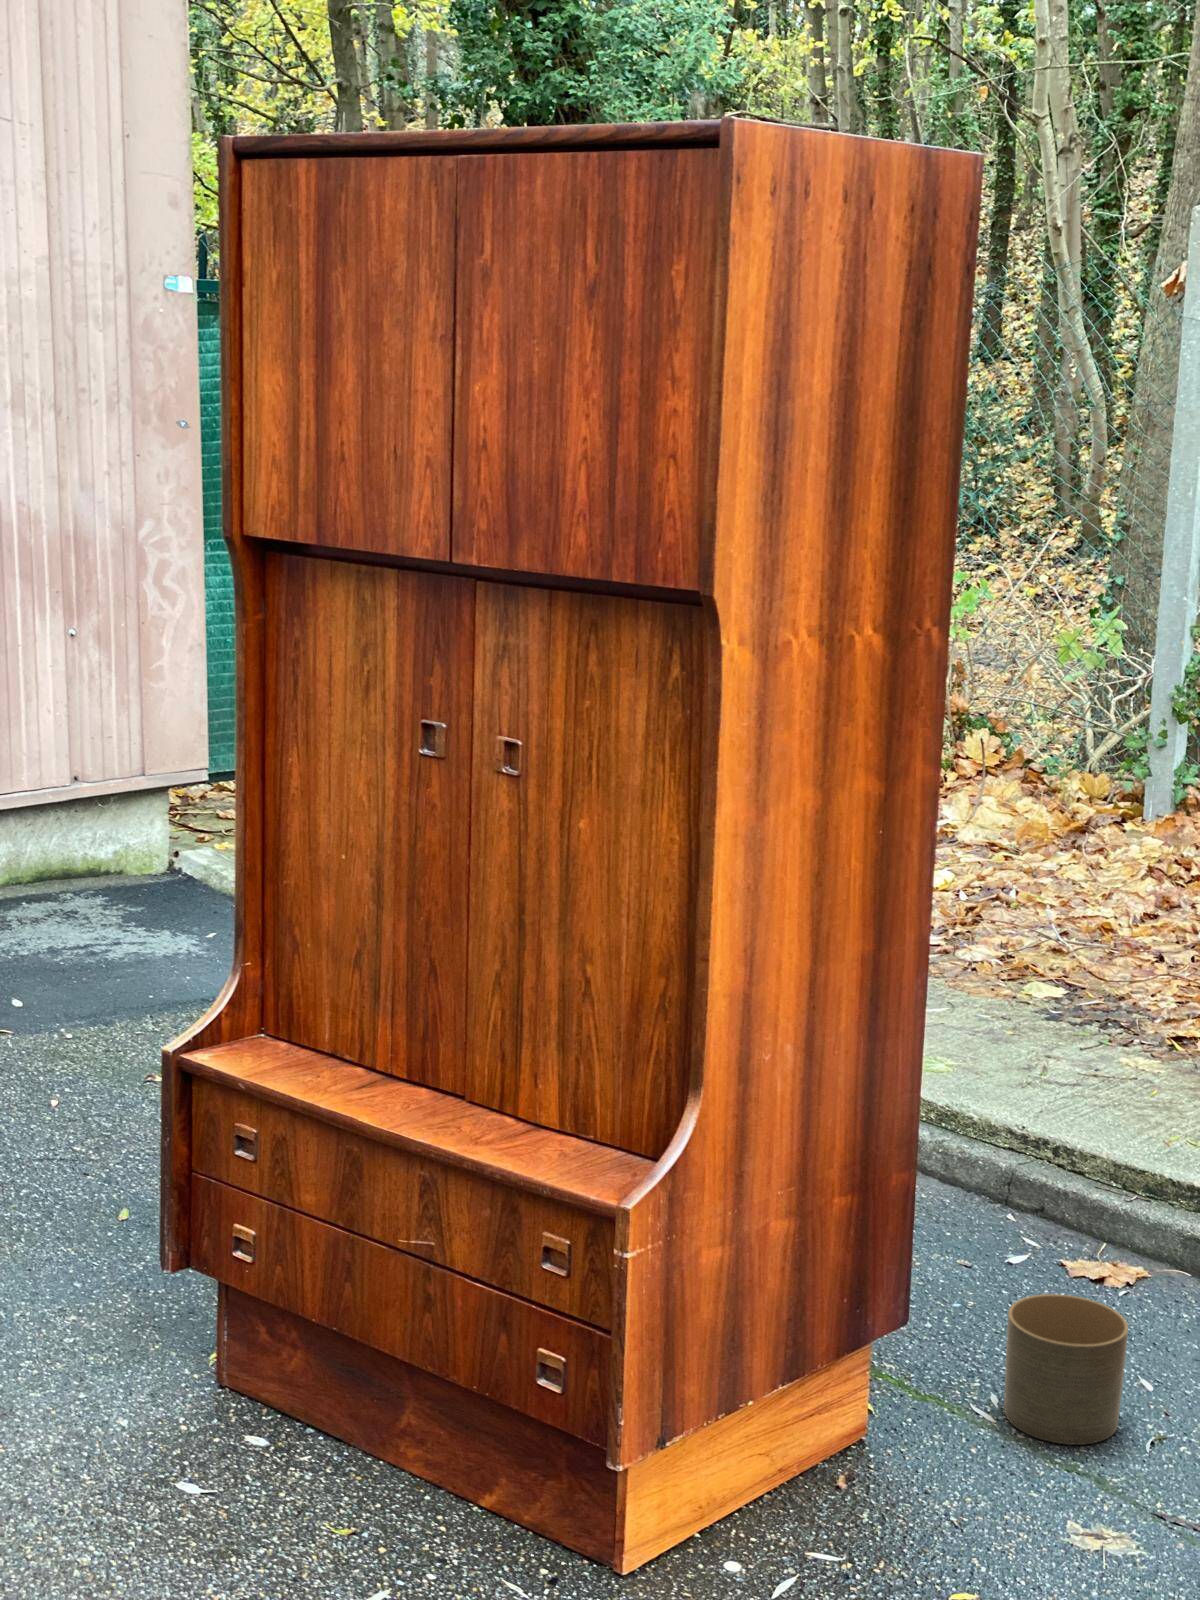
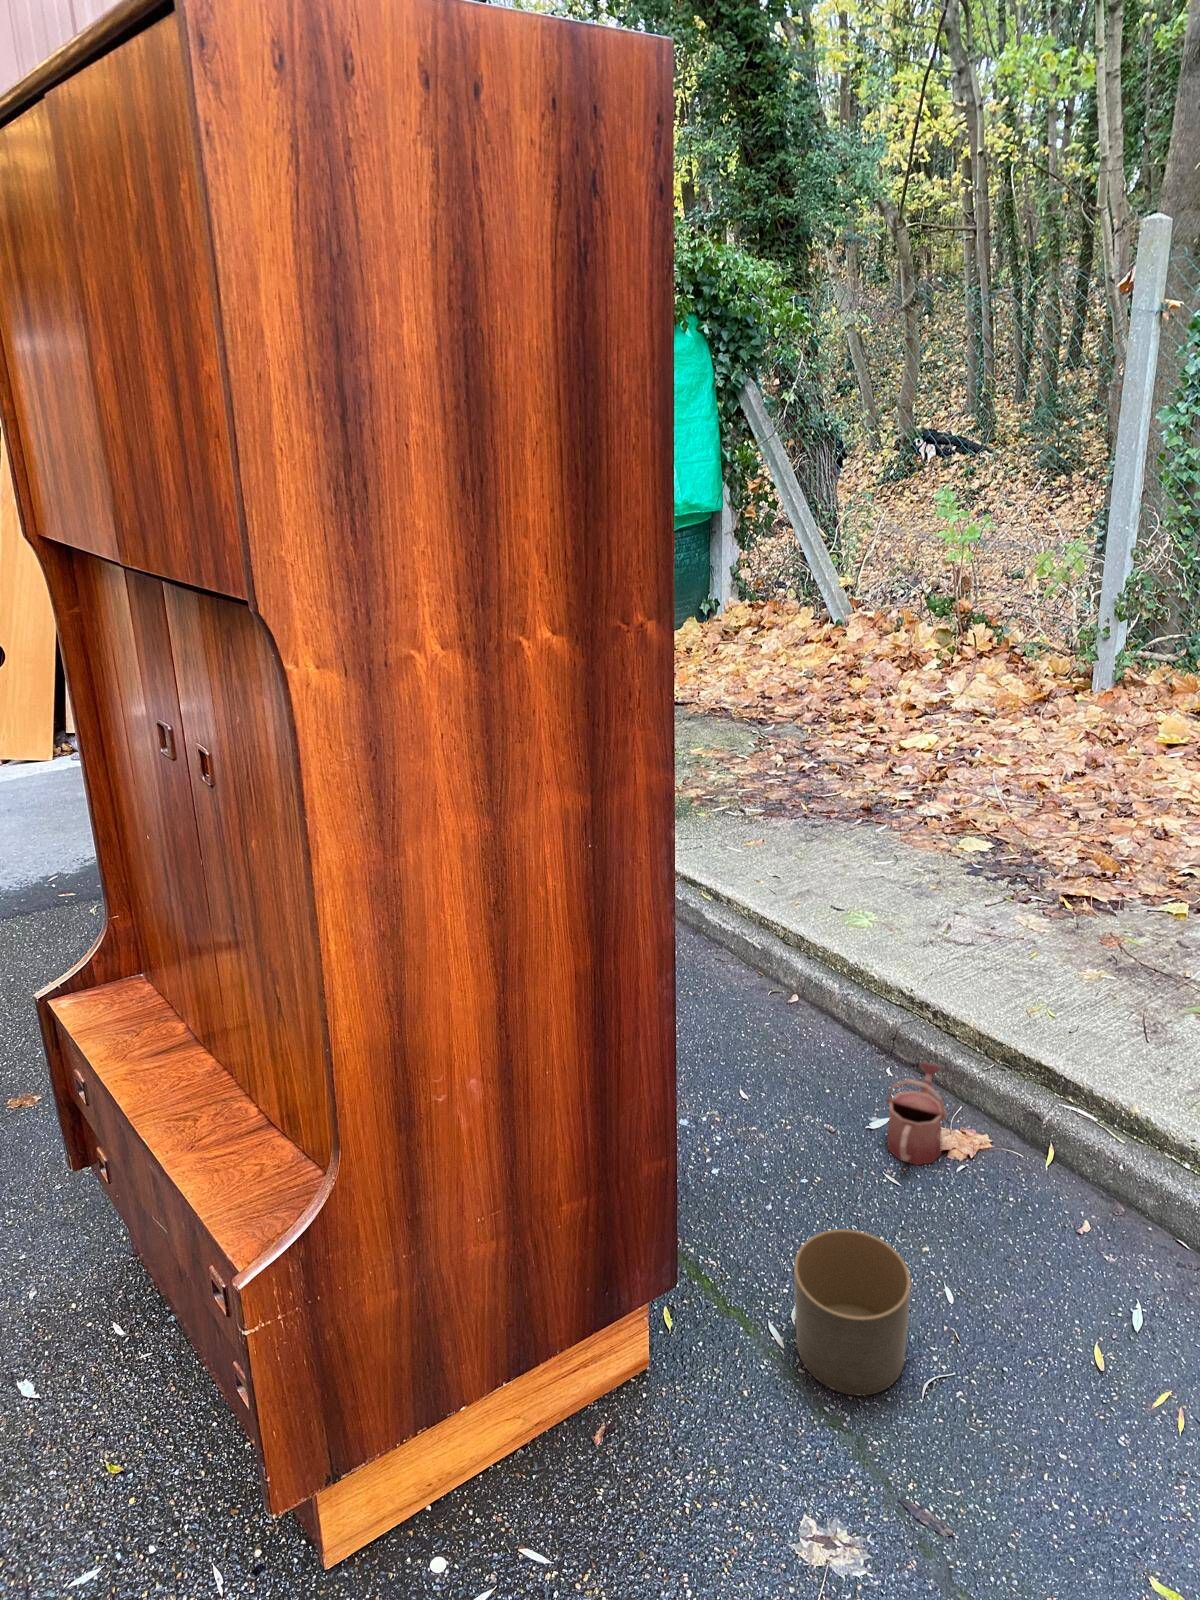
watering can: none [1033,1185,1103,1291] -> present [886,1062,947,1165]

